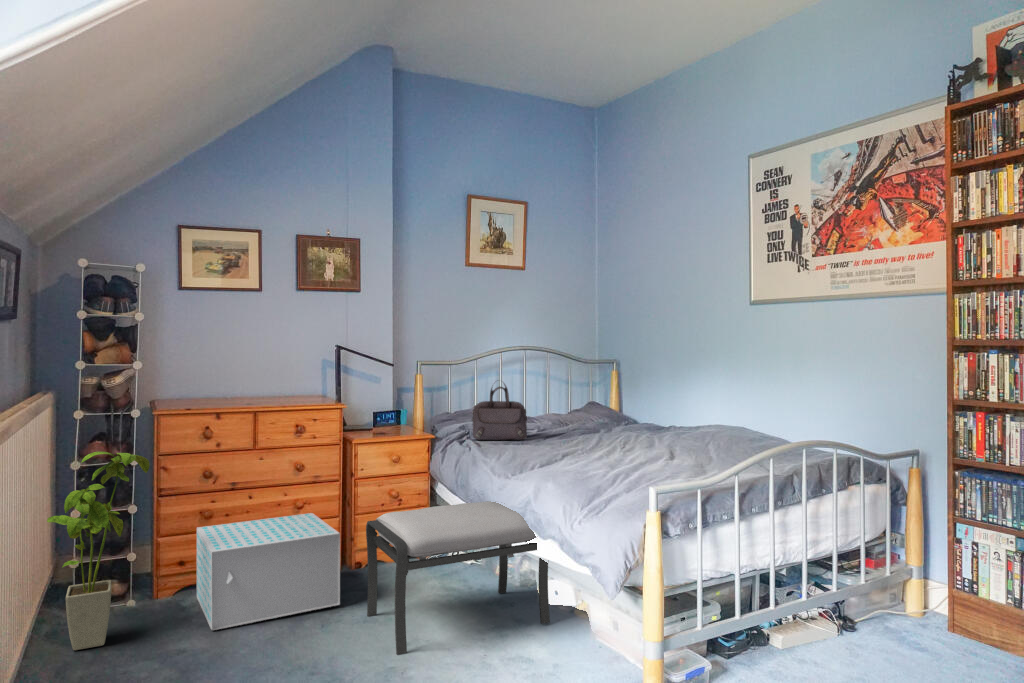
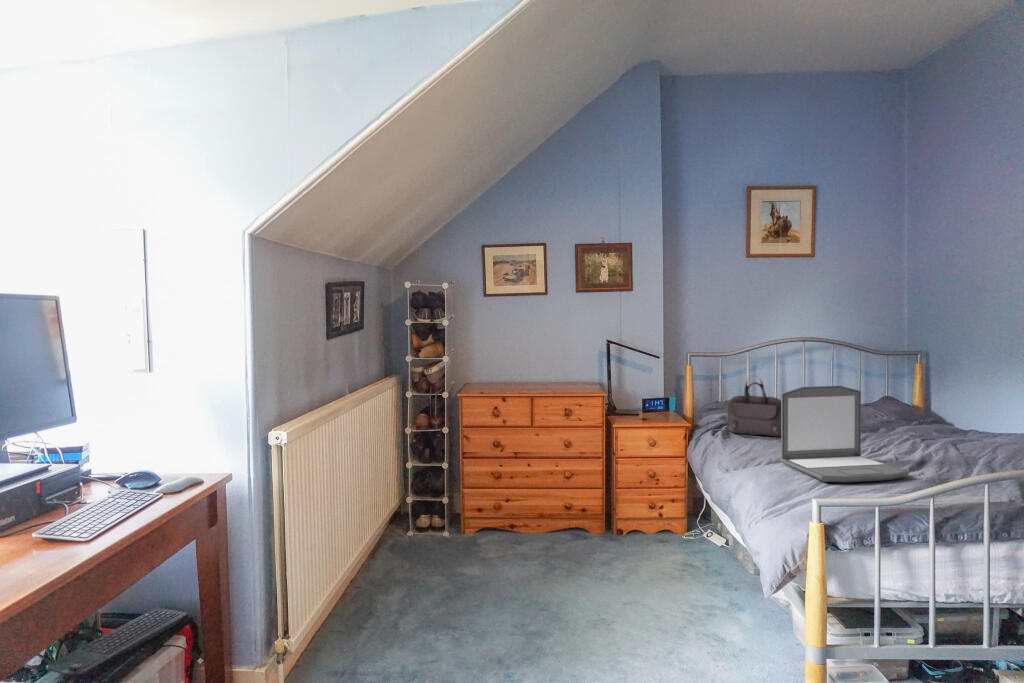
laptop: none [545,382,652,468] -> present [780,386,909,482]
house plant: present [47,452,150,650] -> none [385,425,446,563]
ottoman: present [366,501,550,655] -> none [602,496,769,629]
storage box: present [197,513,340,630] -> none [483,483,585,568]

